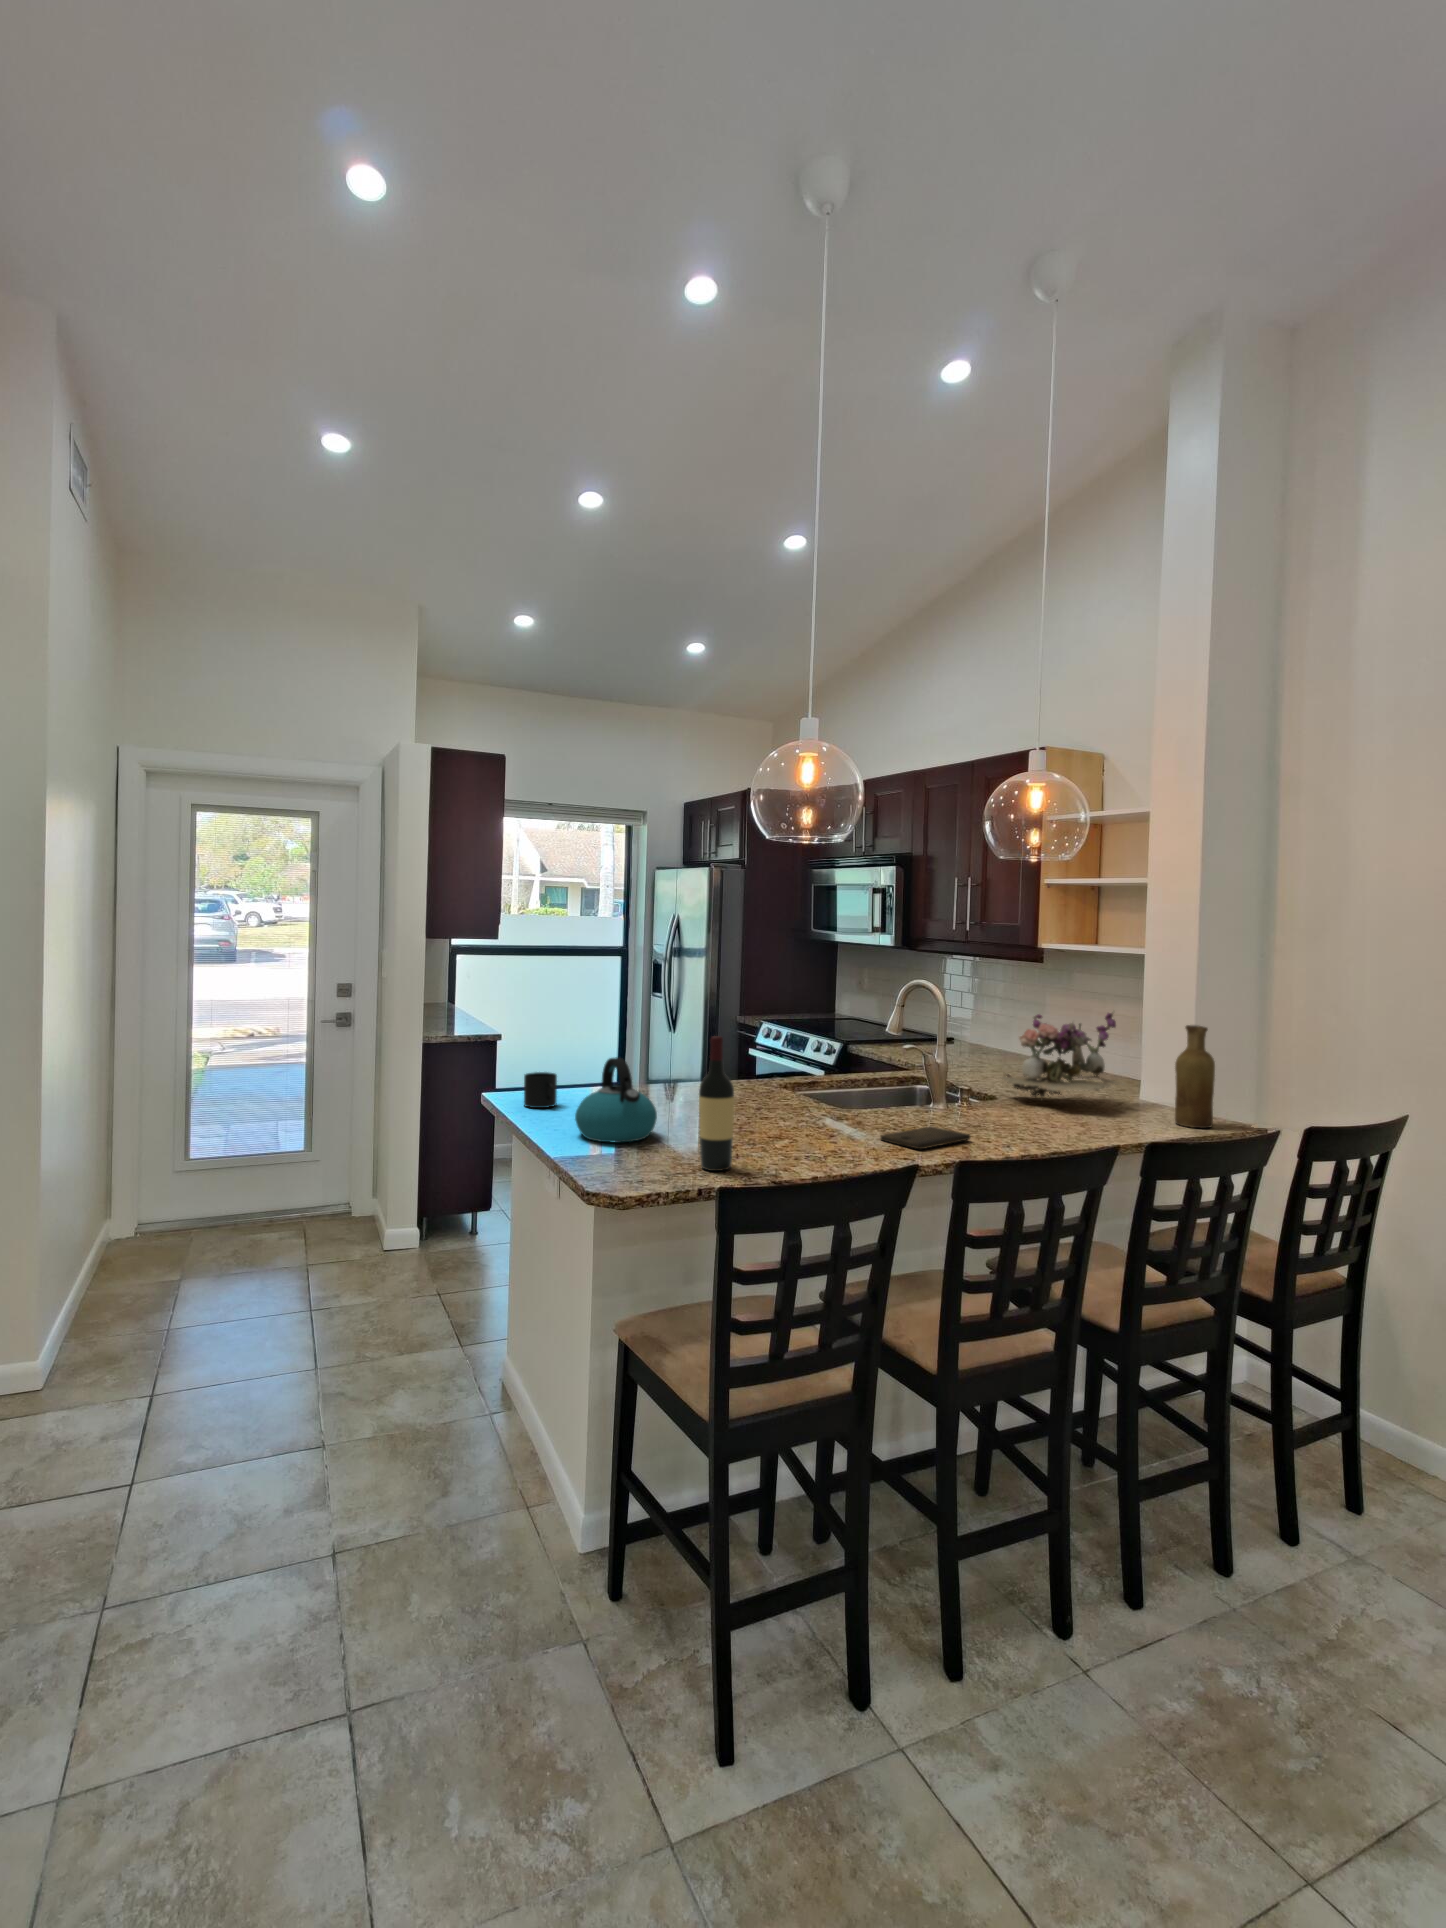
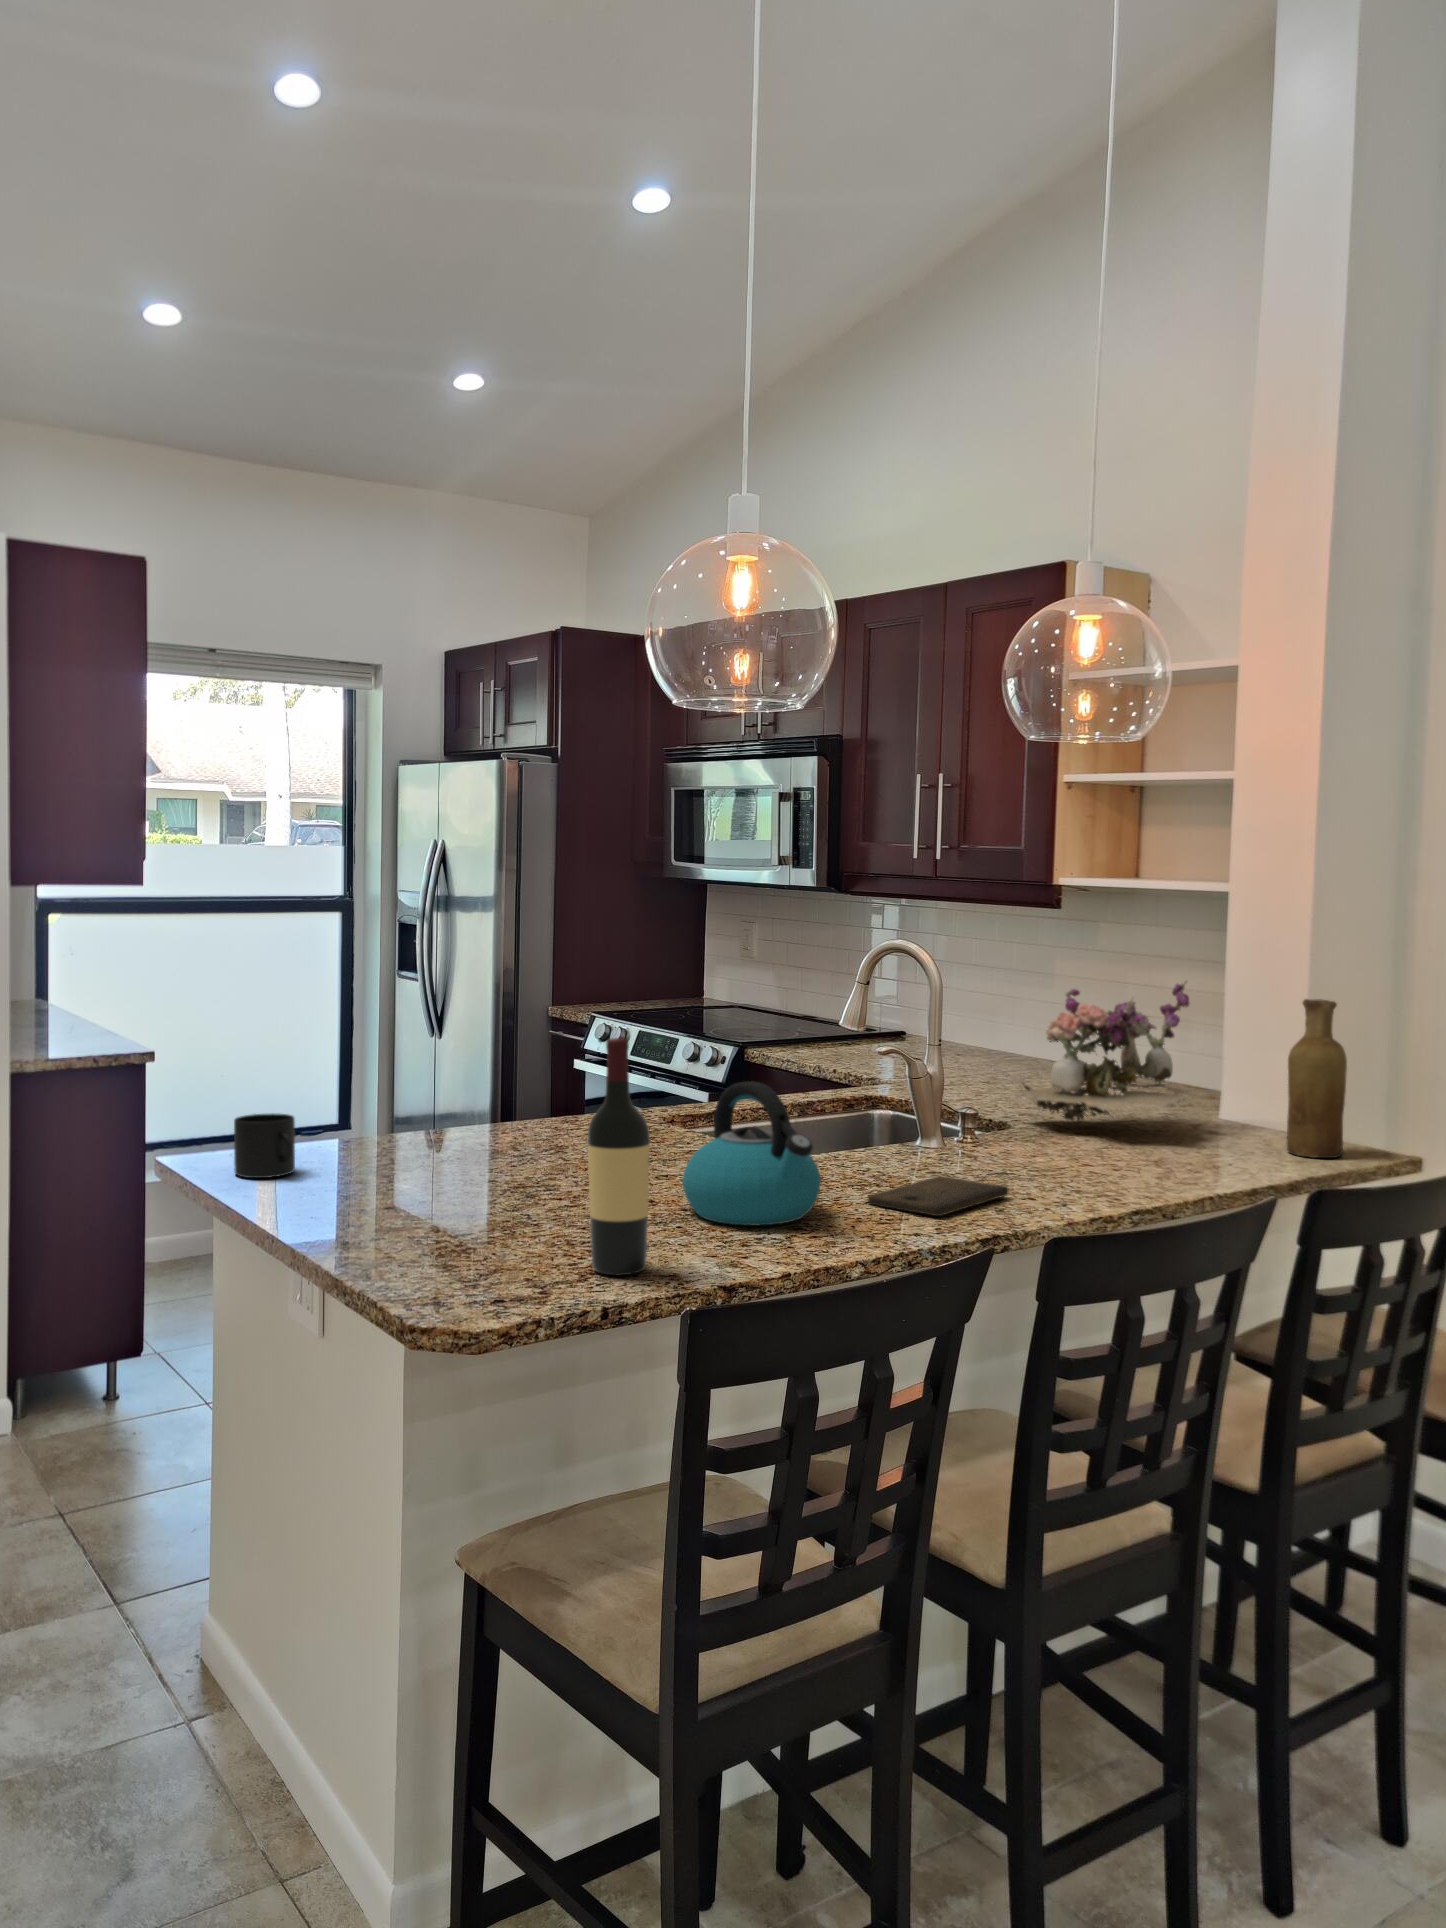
kettle: present [575,1057,657,1143] -> present [682,1081,821,1226]

